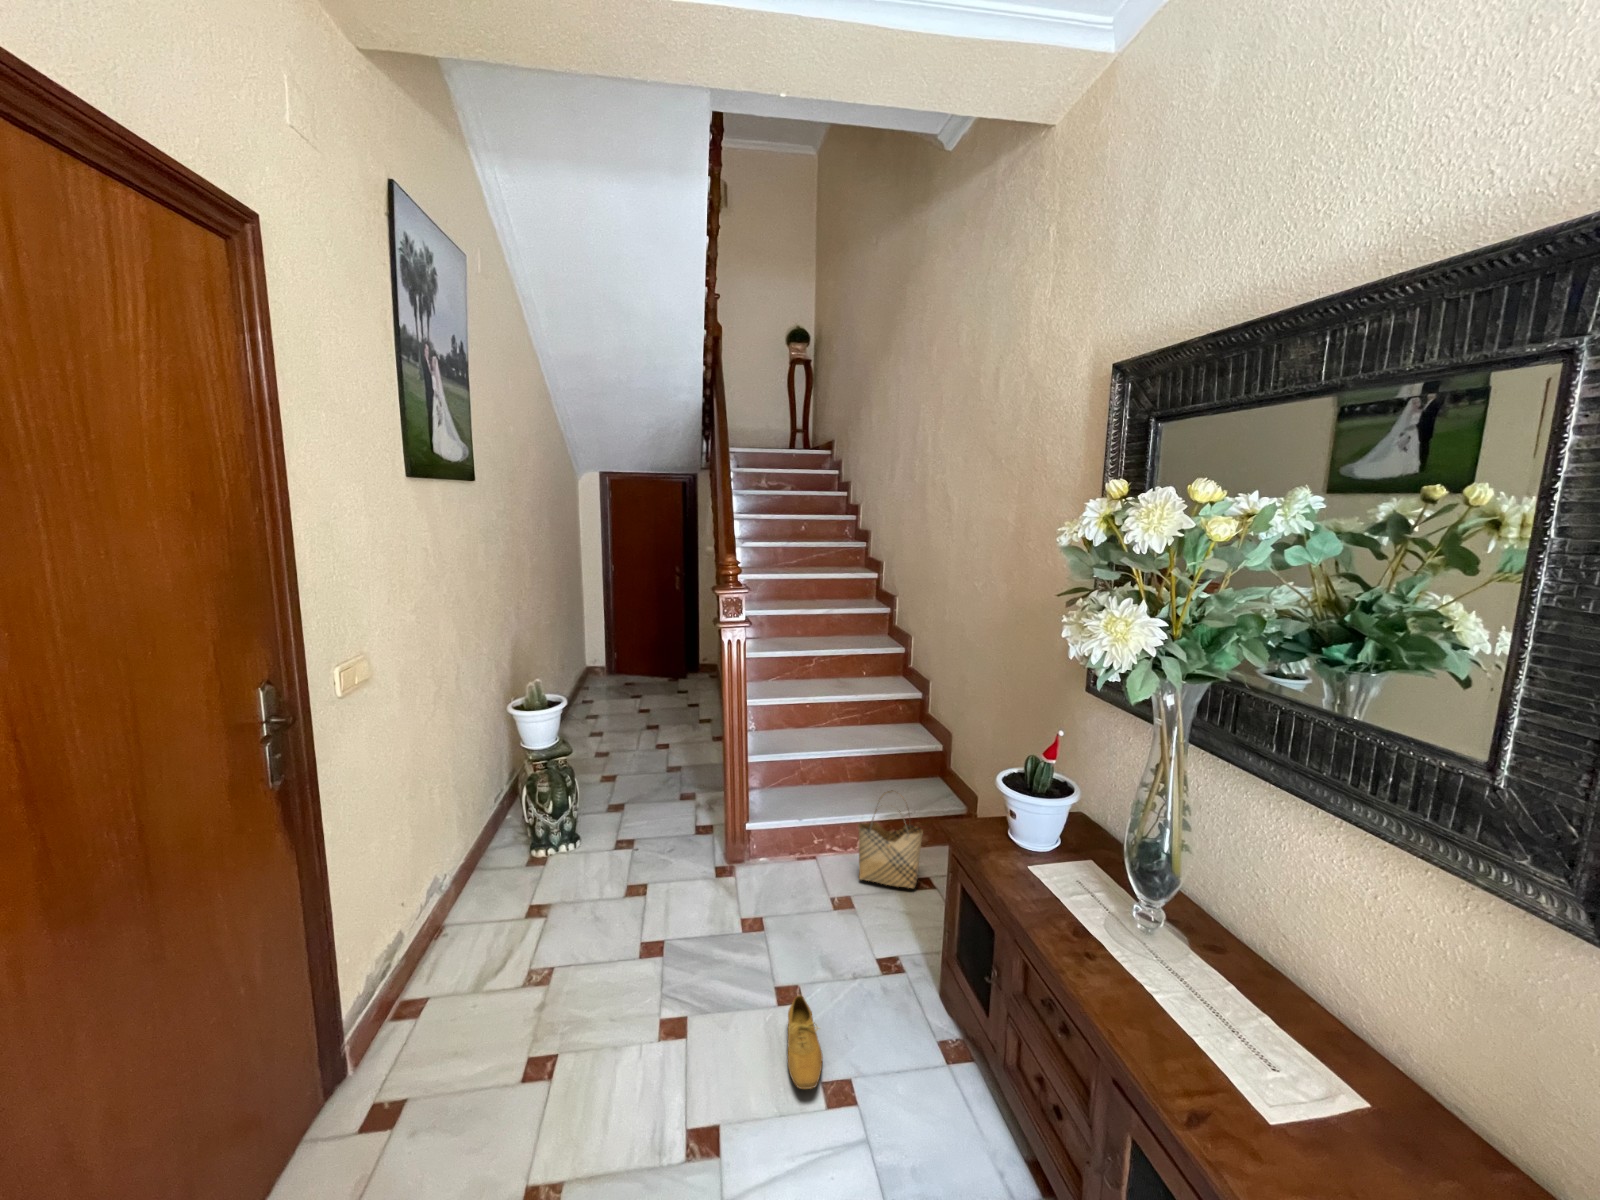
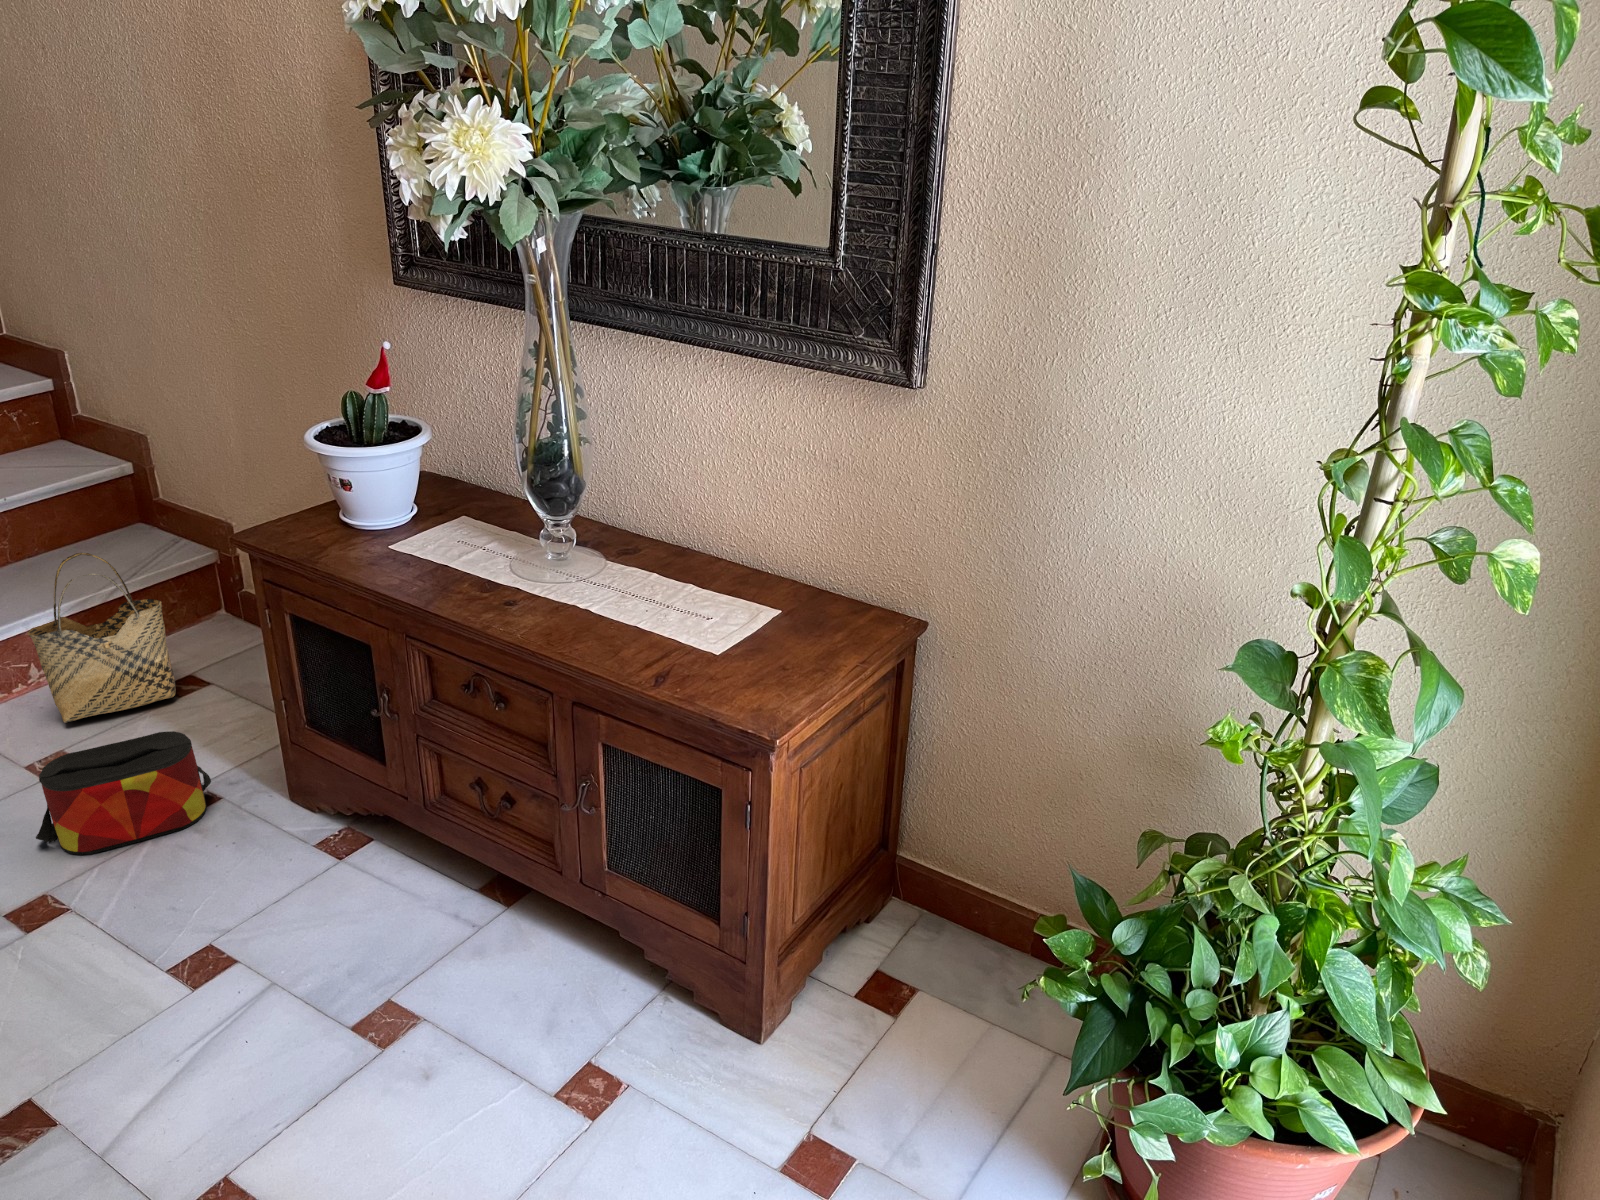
bag: none [813,905,904,981] -> present [36,731,211,855]
shoe: present [788,996,823,1089] -> none [51,897,160,999]

